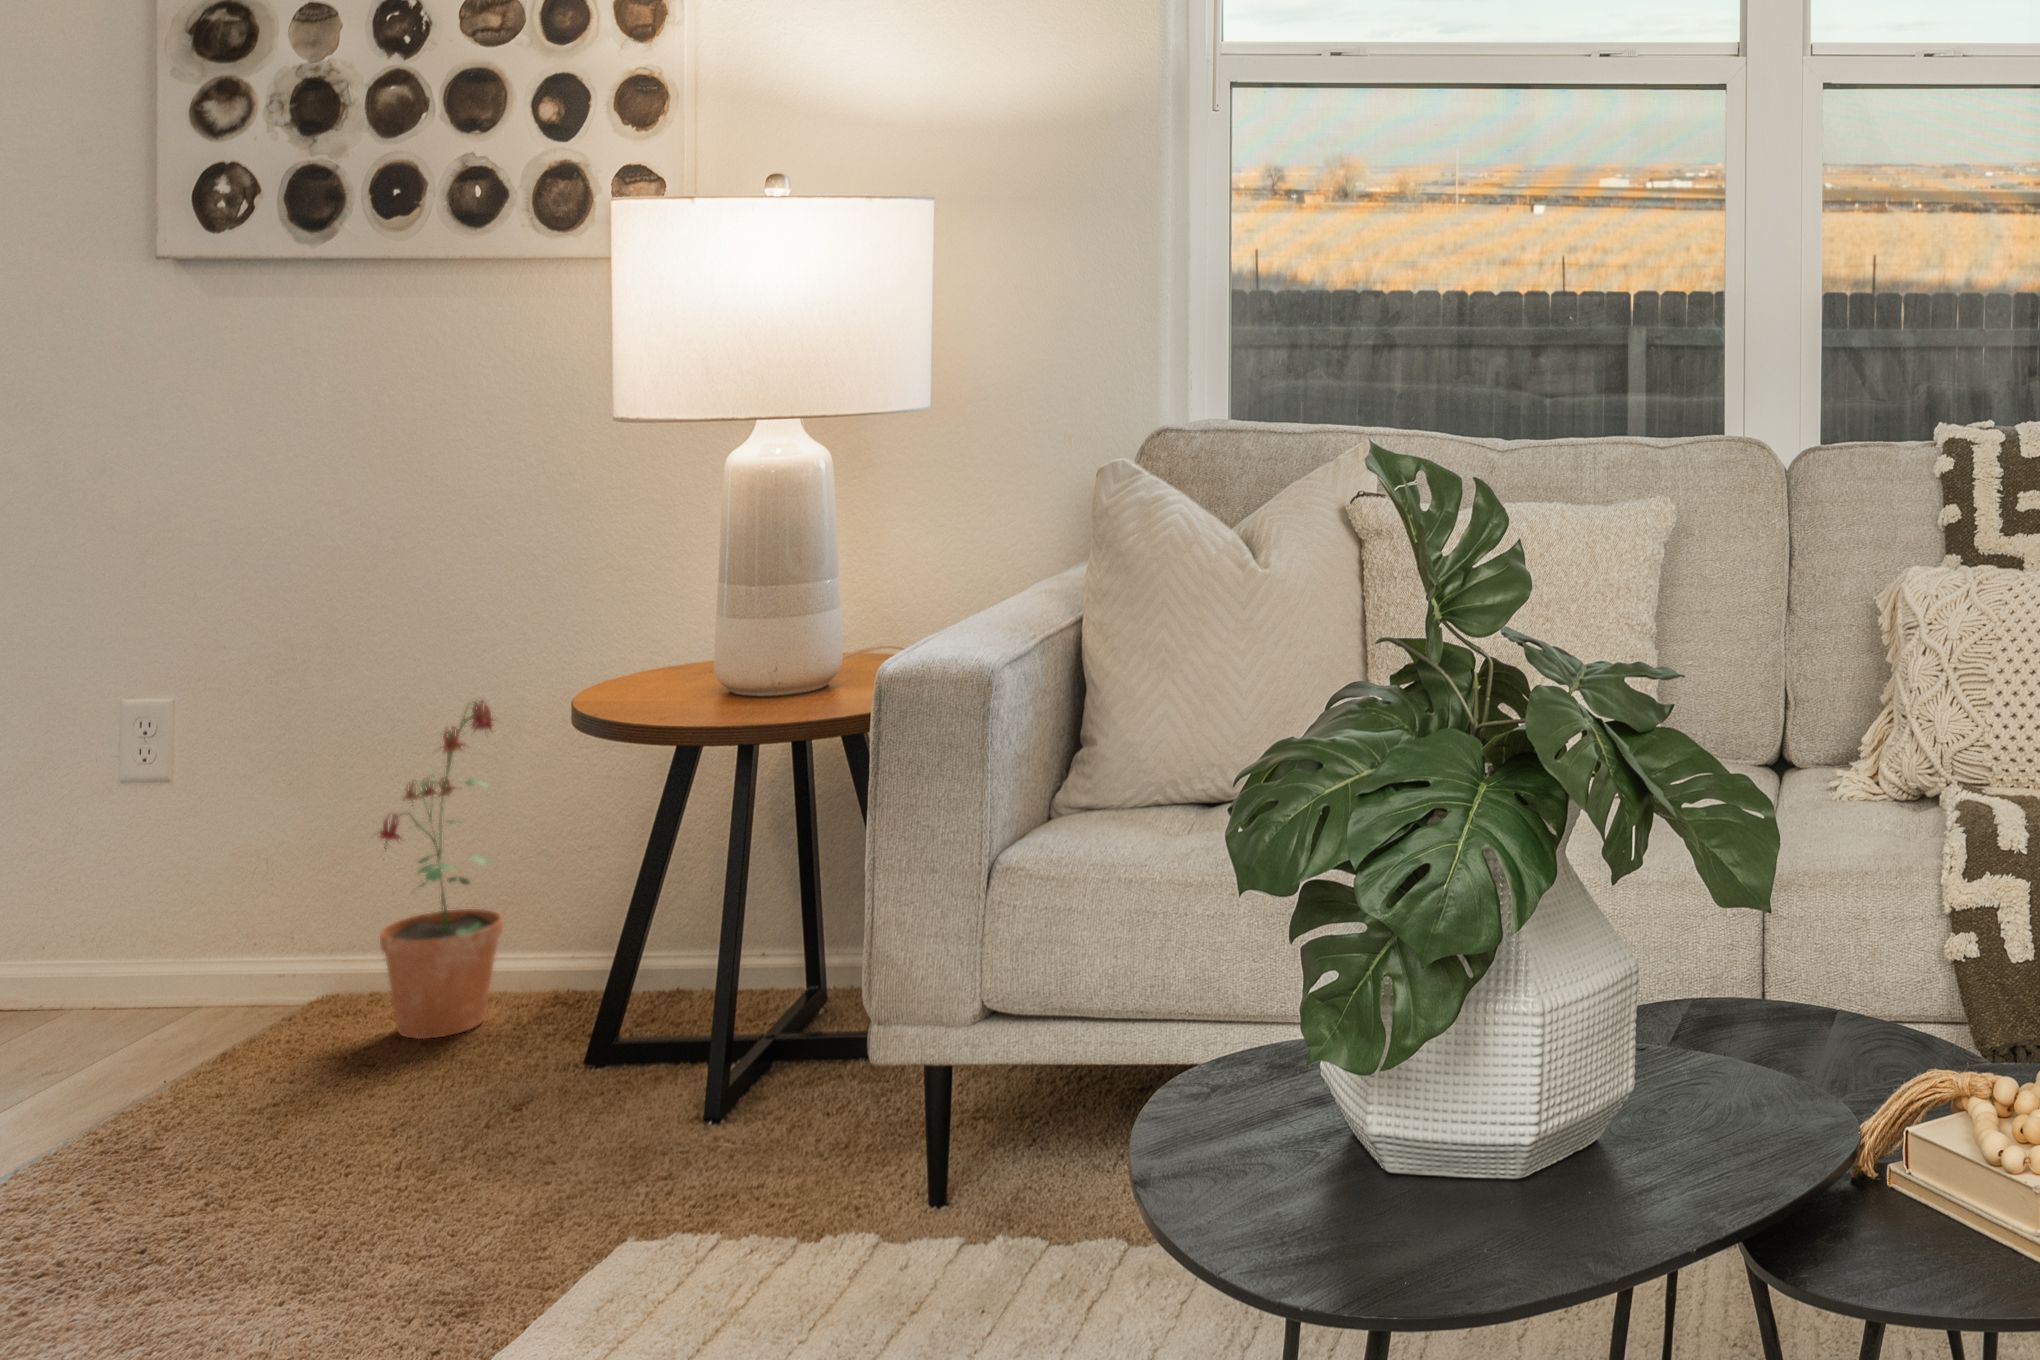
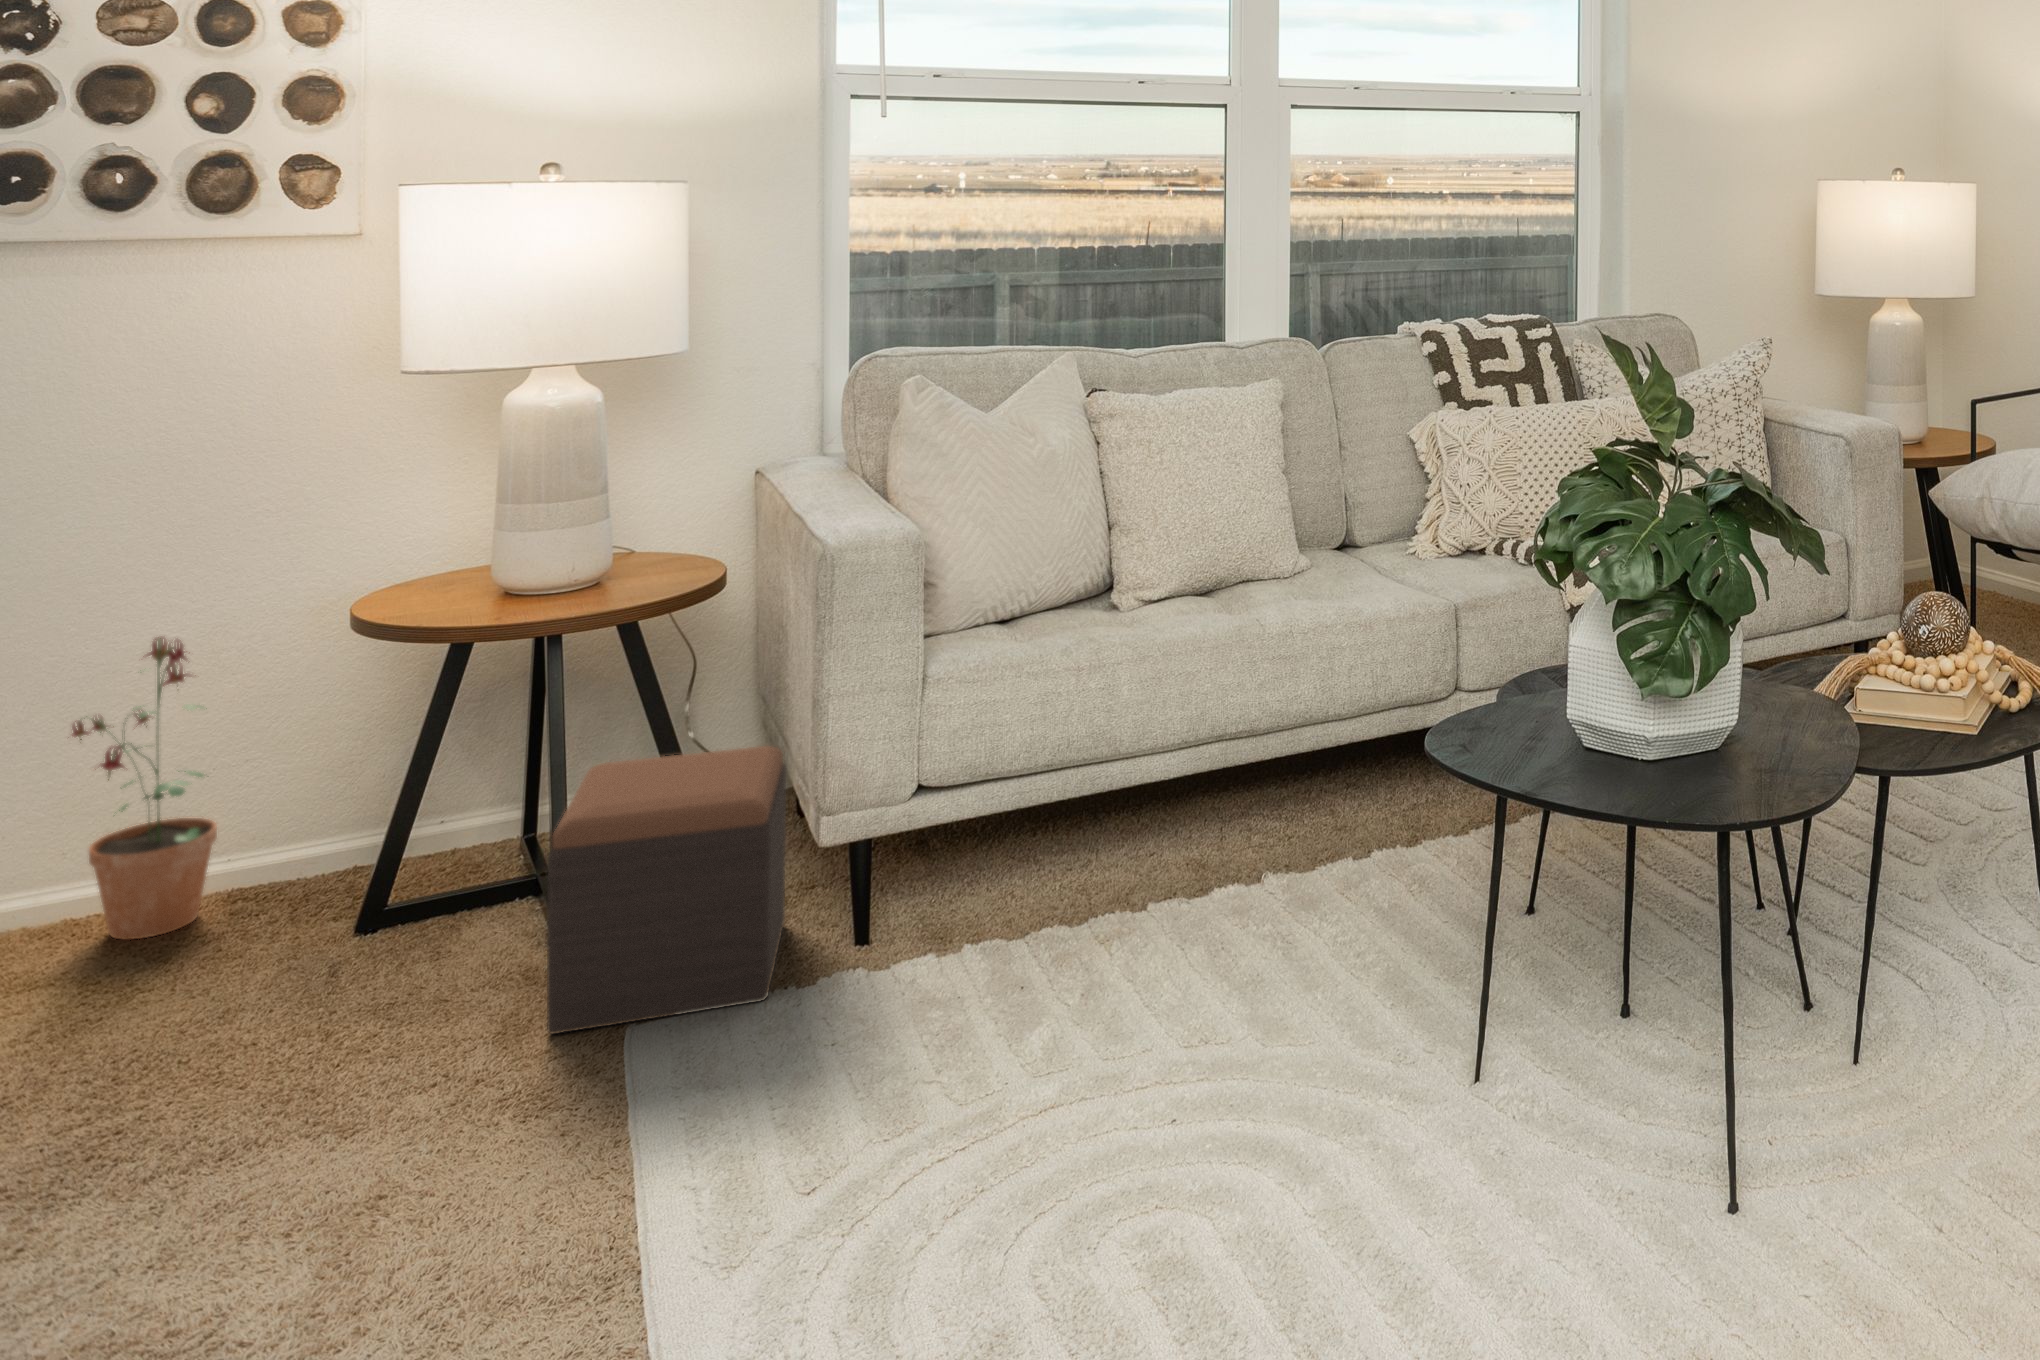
footstool: none [483,914,852,1280] -> present [547,746,786,1034]

